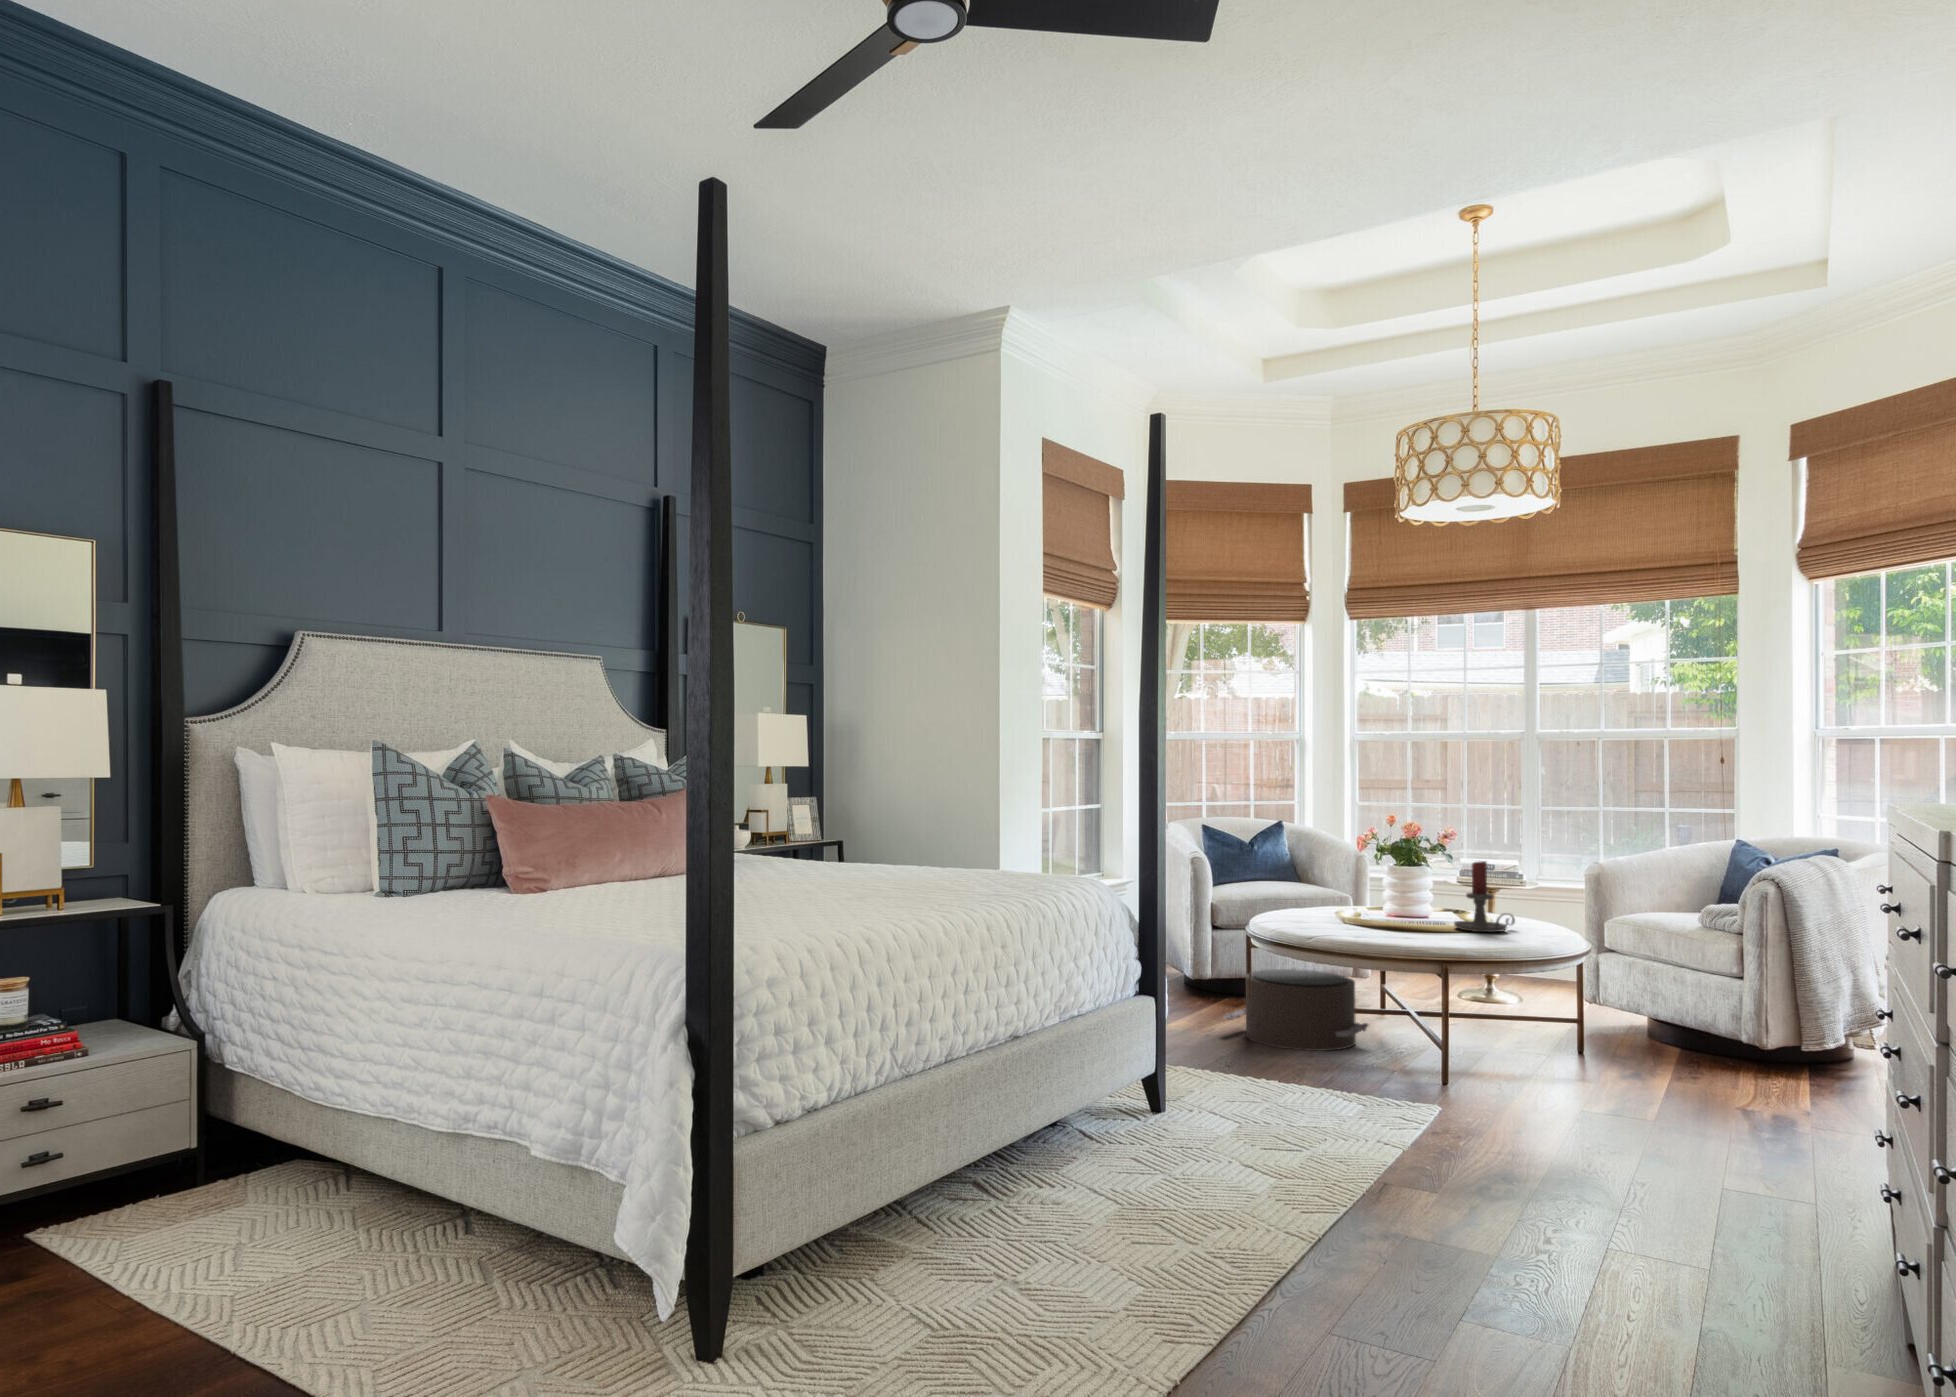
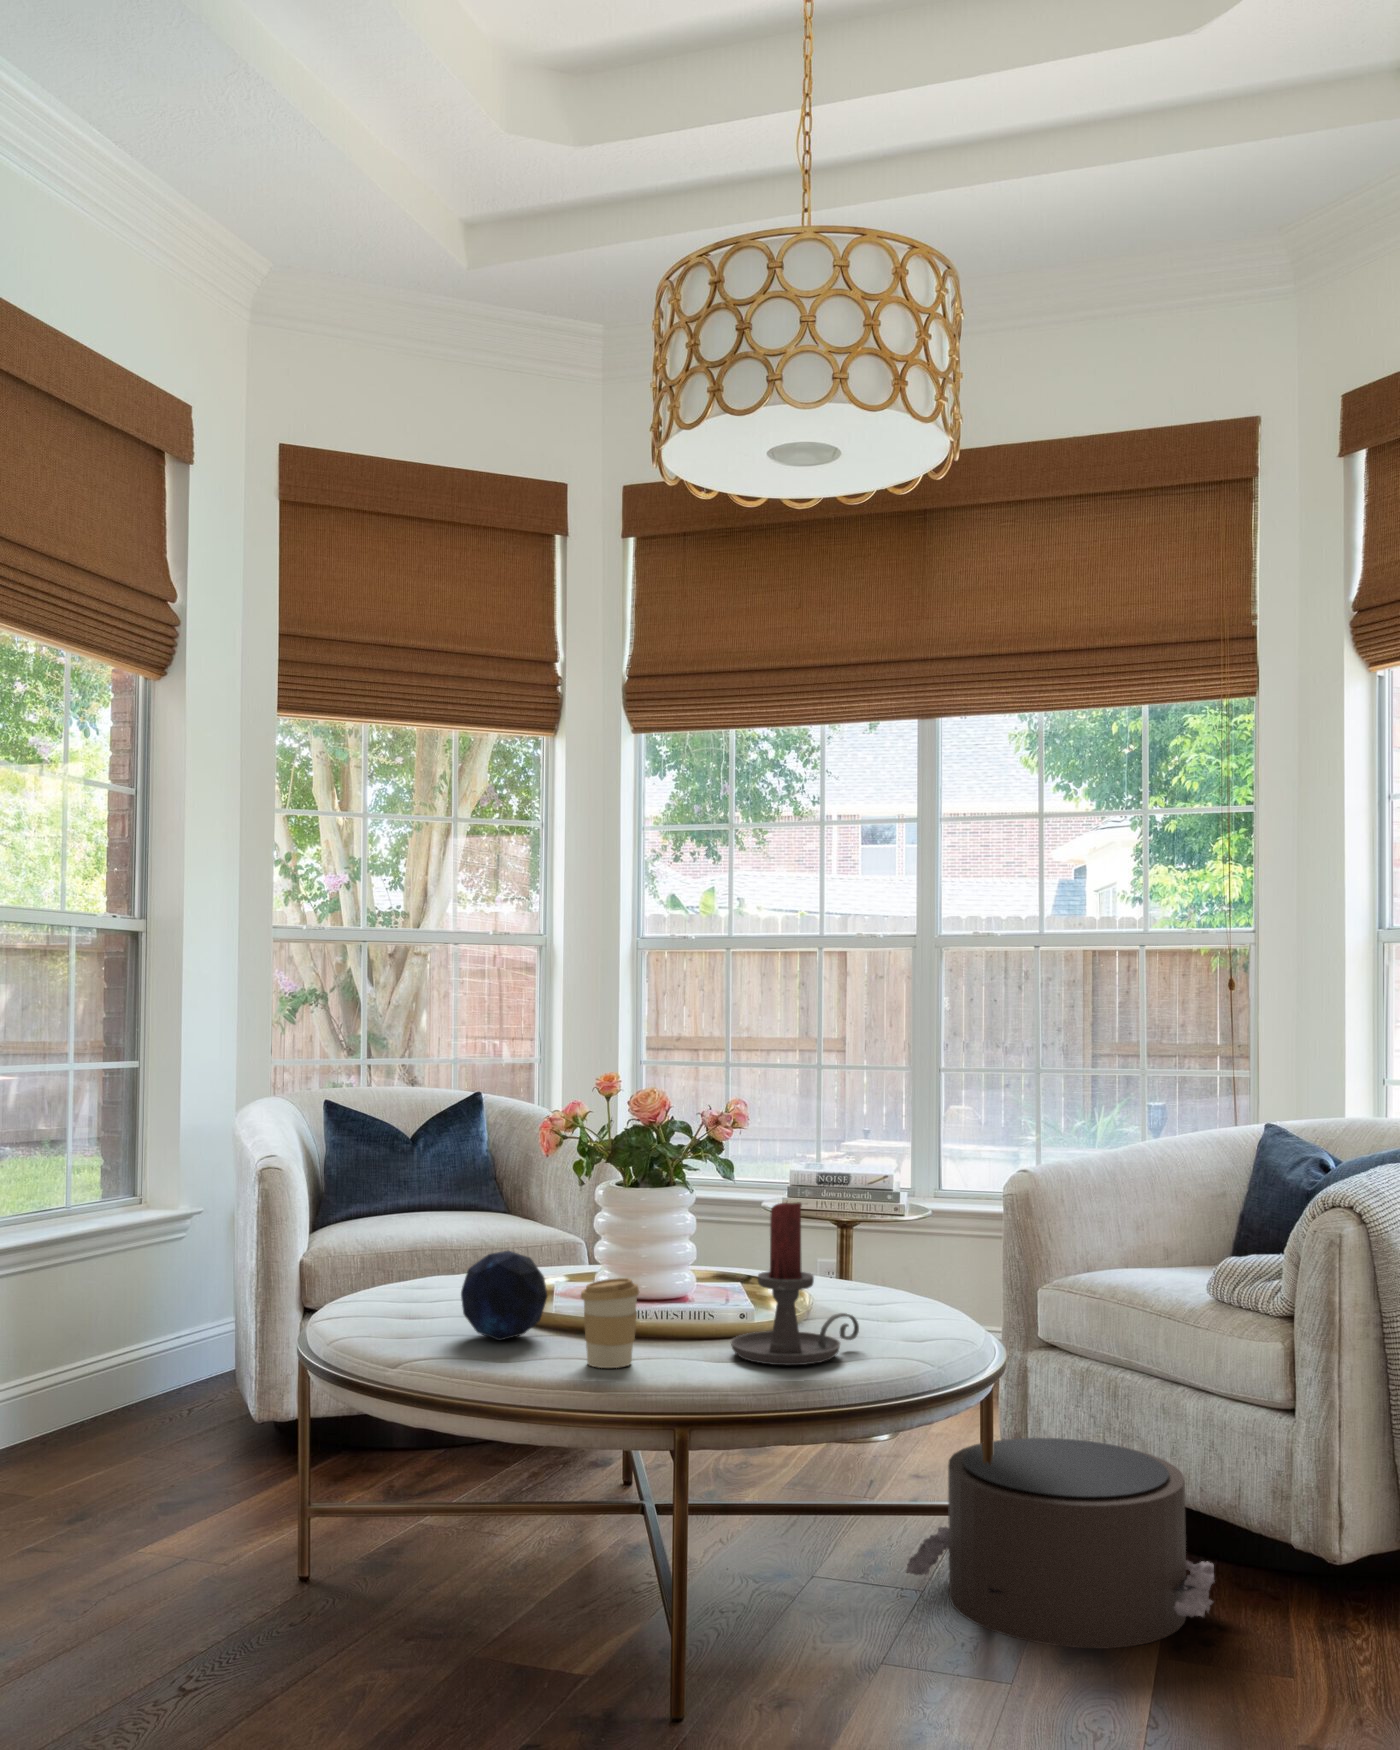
decorative orb: none [1323,881,1364,920] -> present [461,1251,547,1340]
coffee cup: none [1385,892,1412,929] -> present [581,1278,639,1368]
pouf: present [1224,969,1368,1051] -> present [906,1438,1215,1648]

